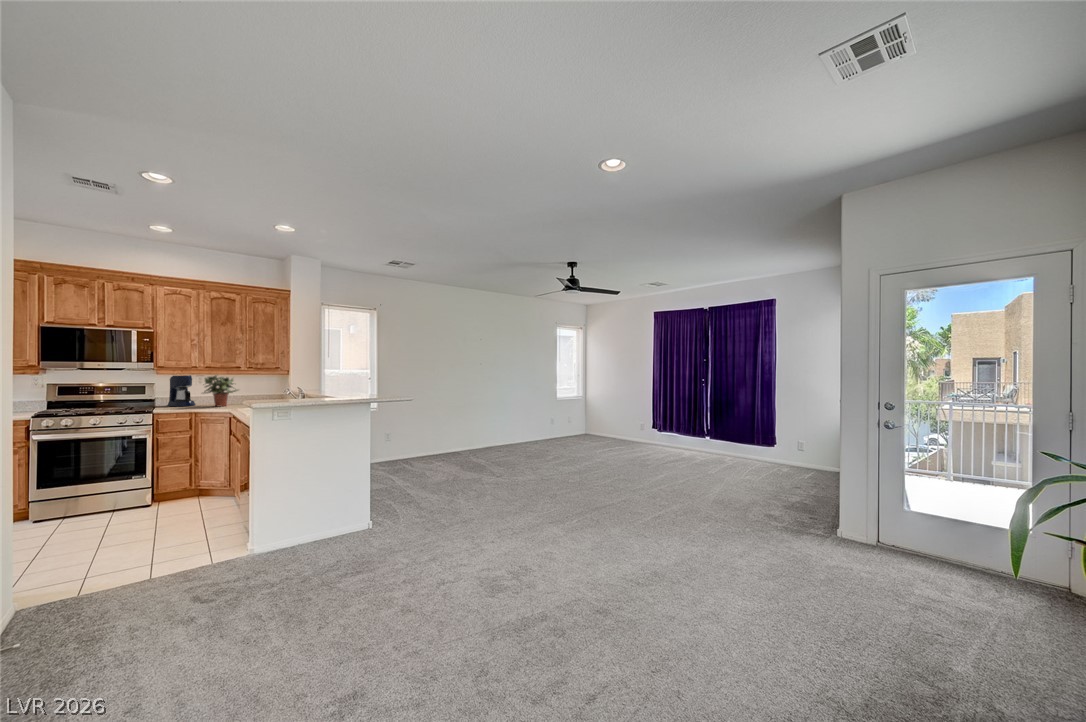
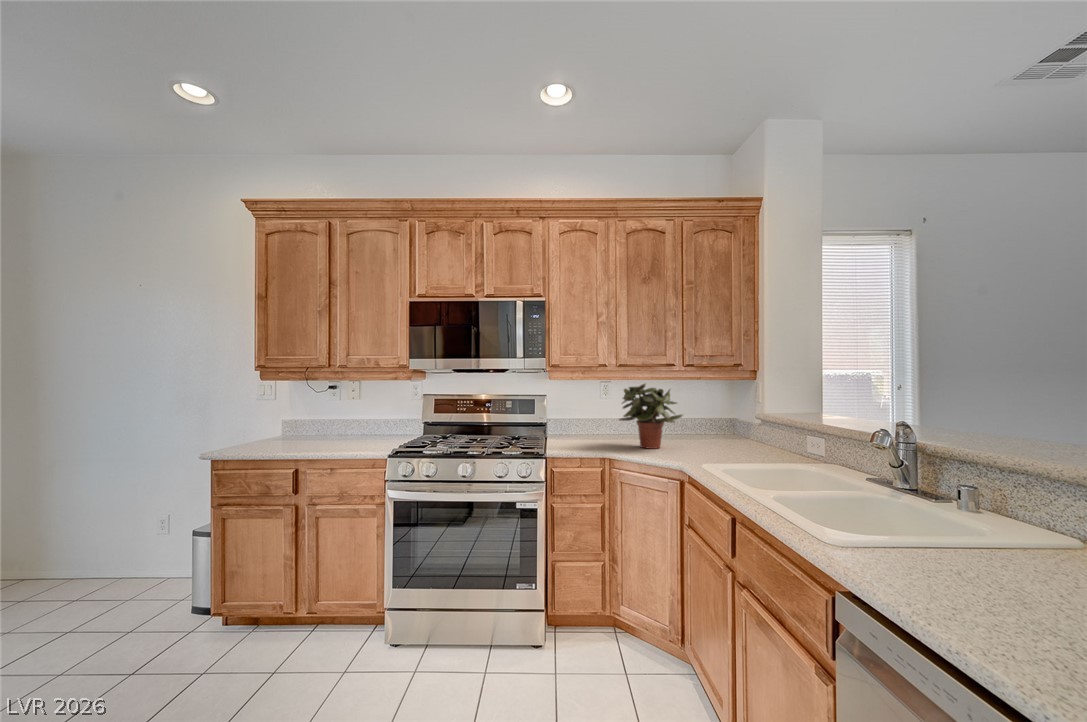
coffee maker: present [168,375,196,407] -> none [564,384,605,442]

